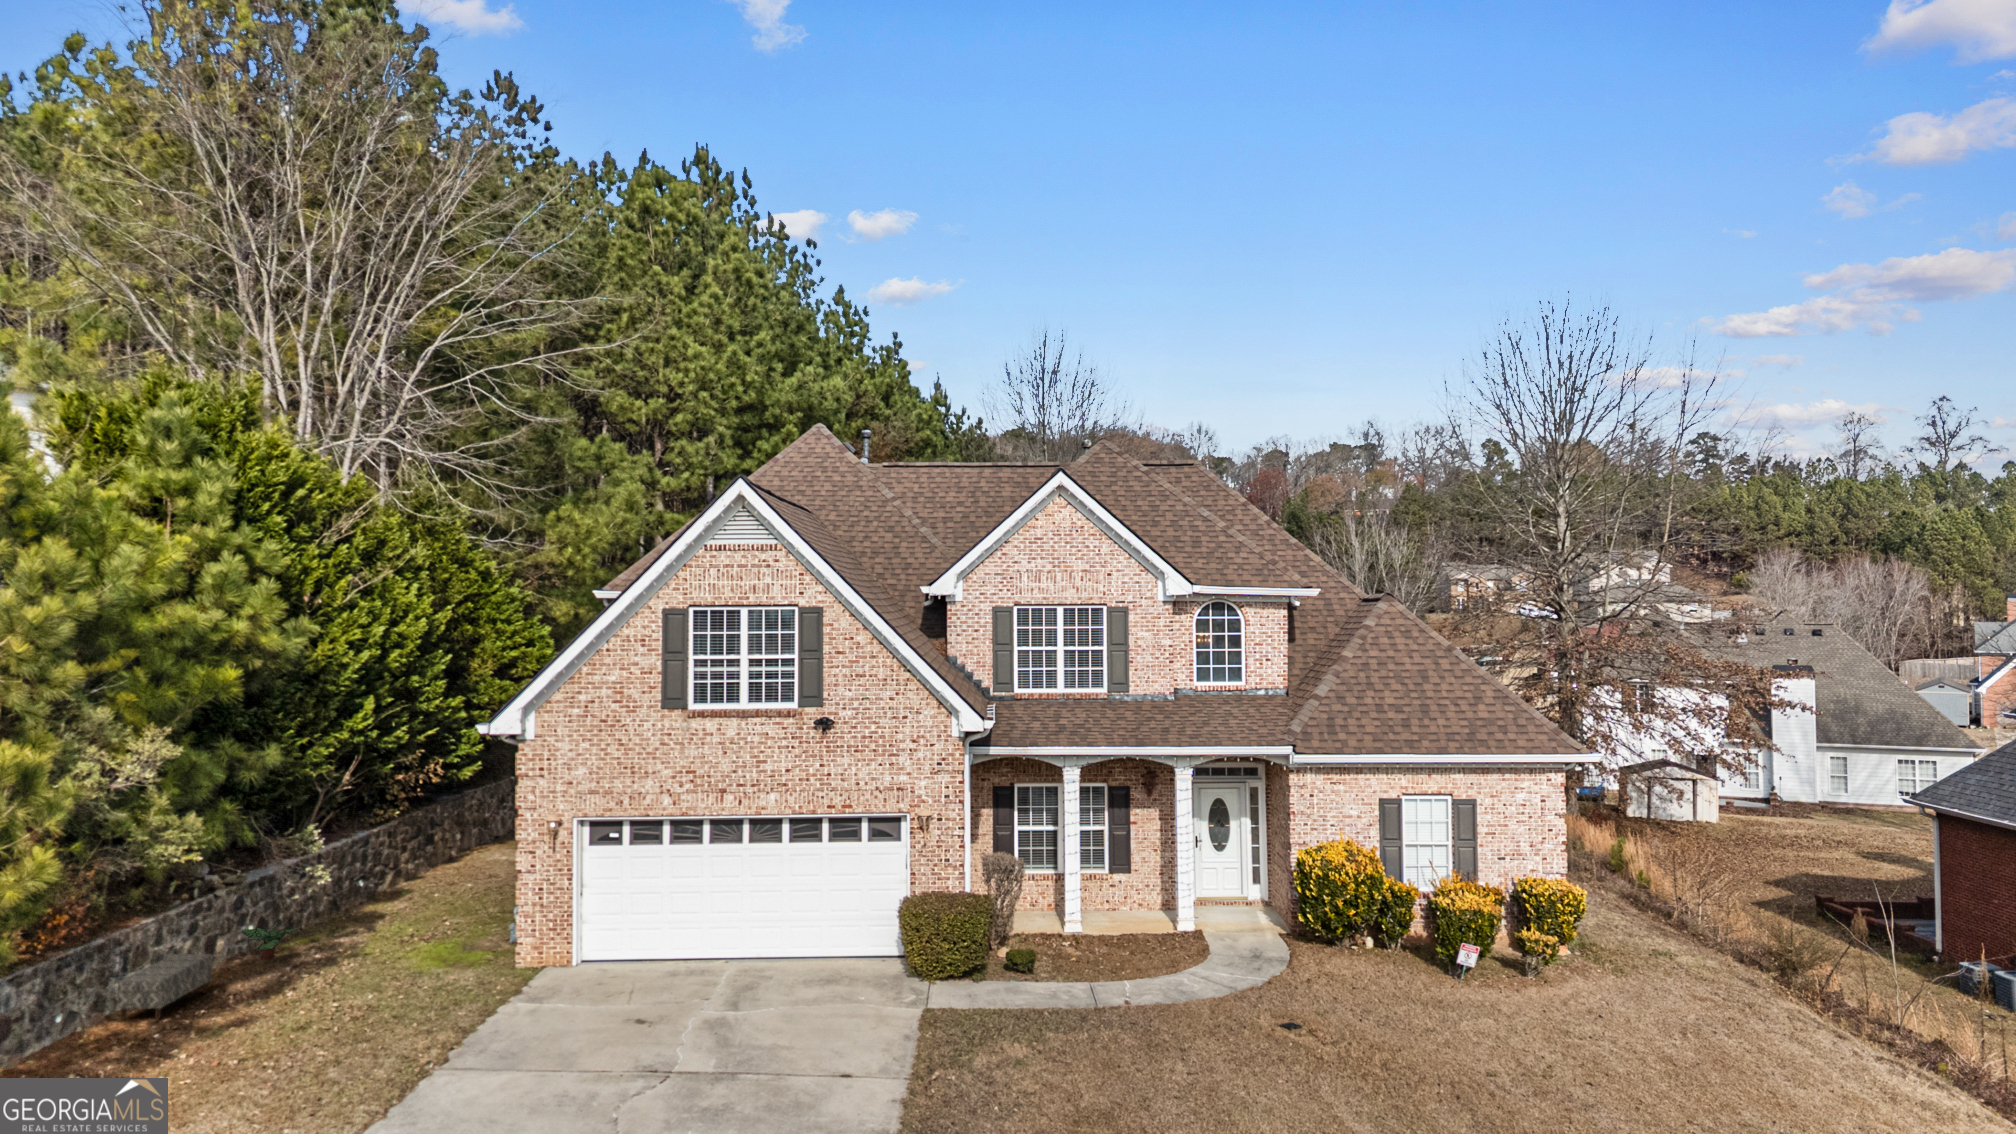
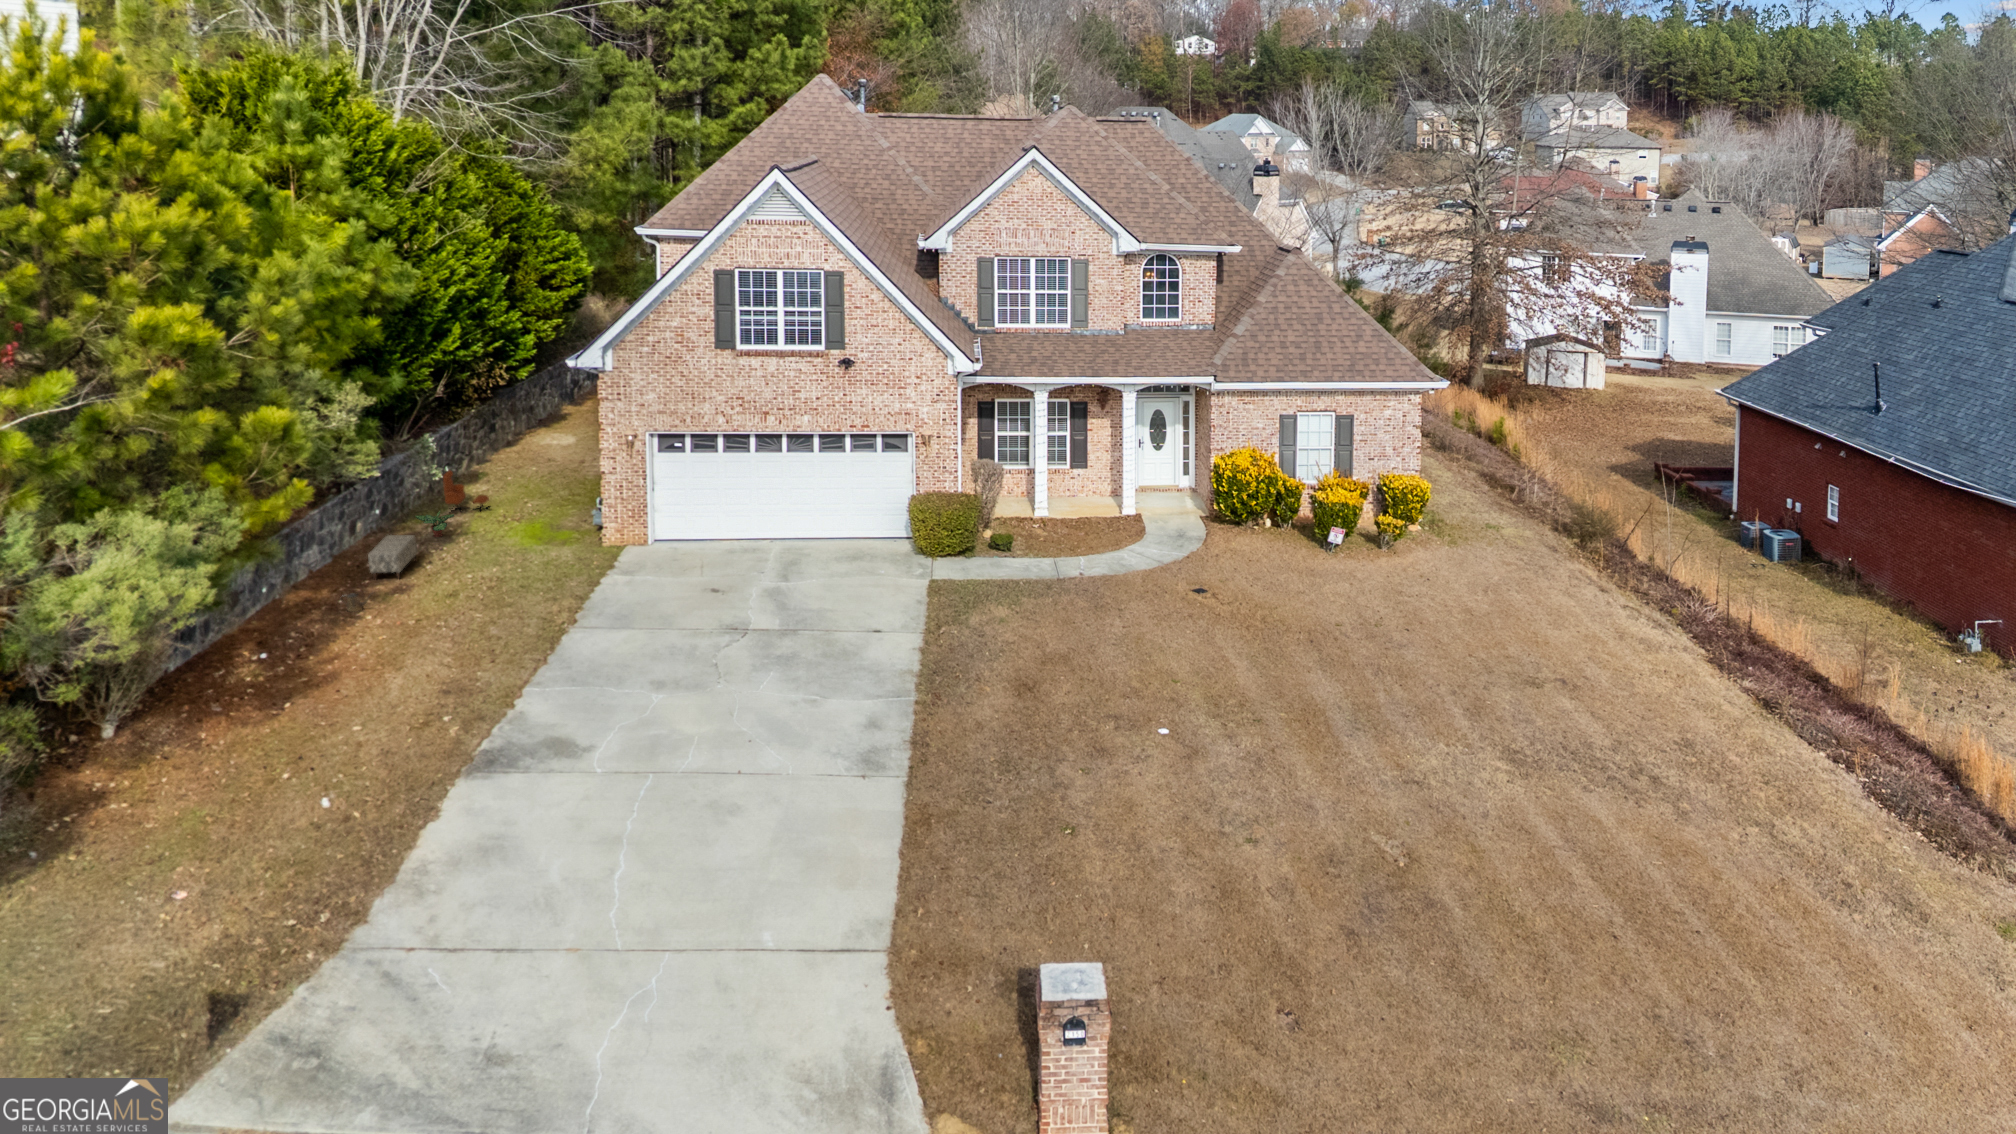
lounge chair: none [305,873,368,928] -> present [443,471,489,511]
watering can: none [28,1037,84,1072] -> present [345,593,373,612]

